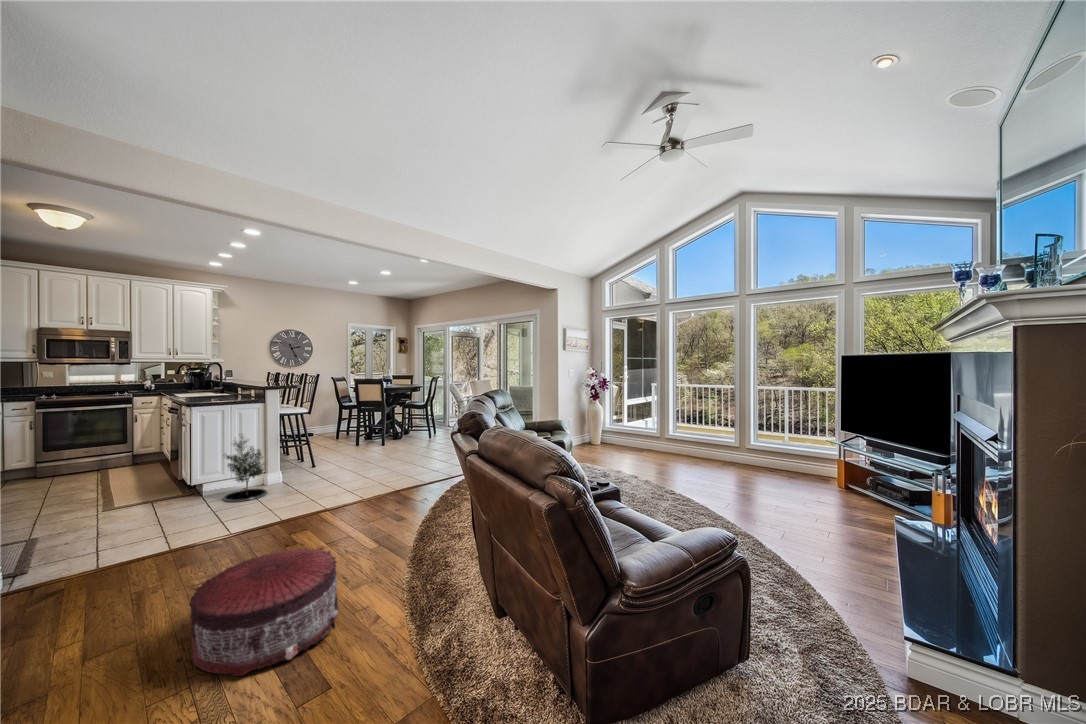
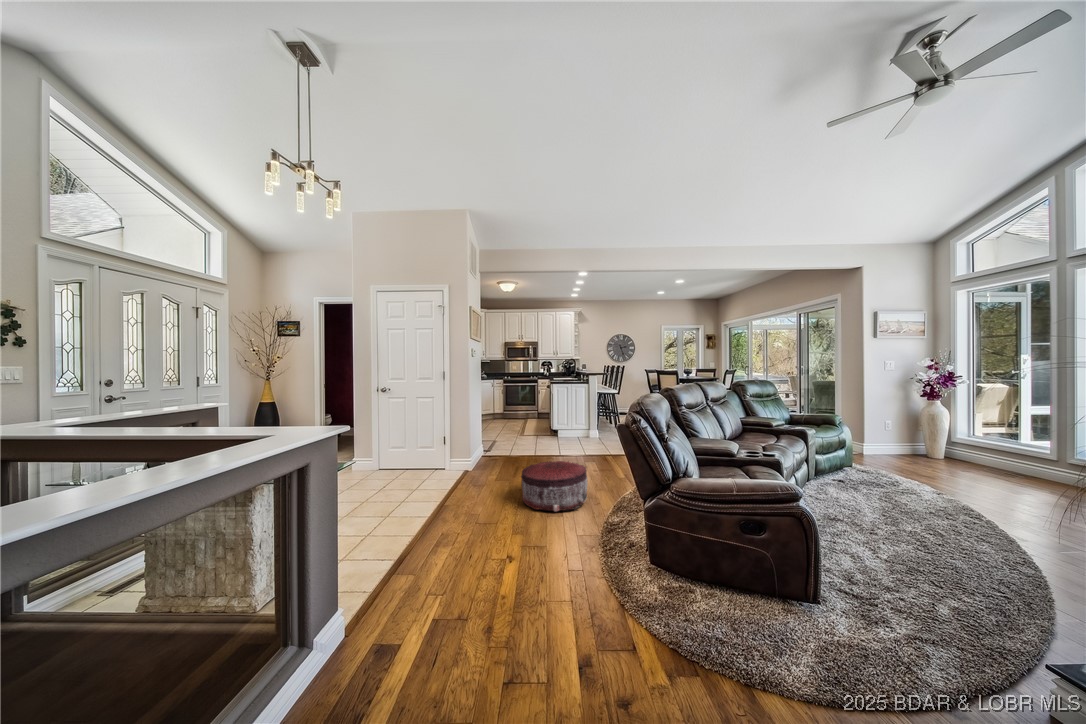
potted tree: present [223,434,267,502] -> none [565,401,590,443]

